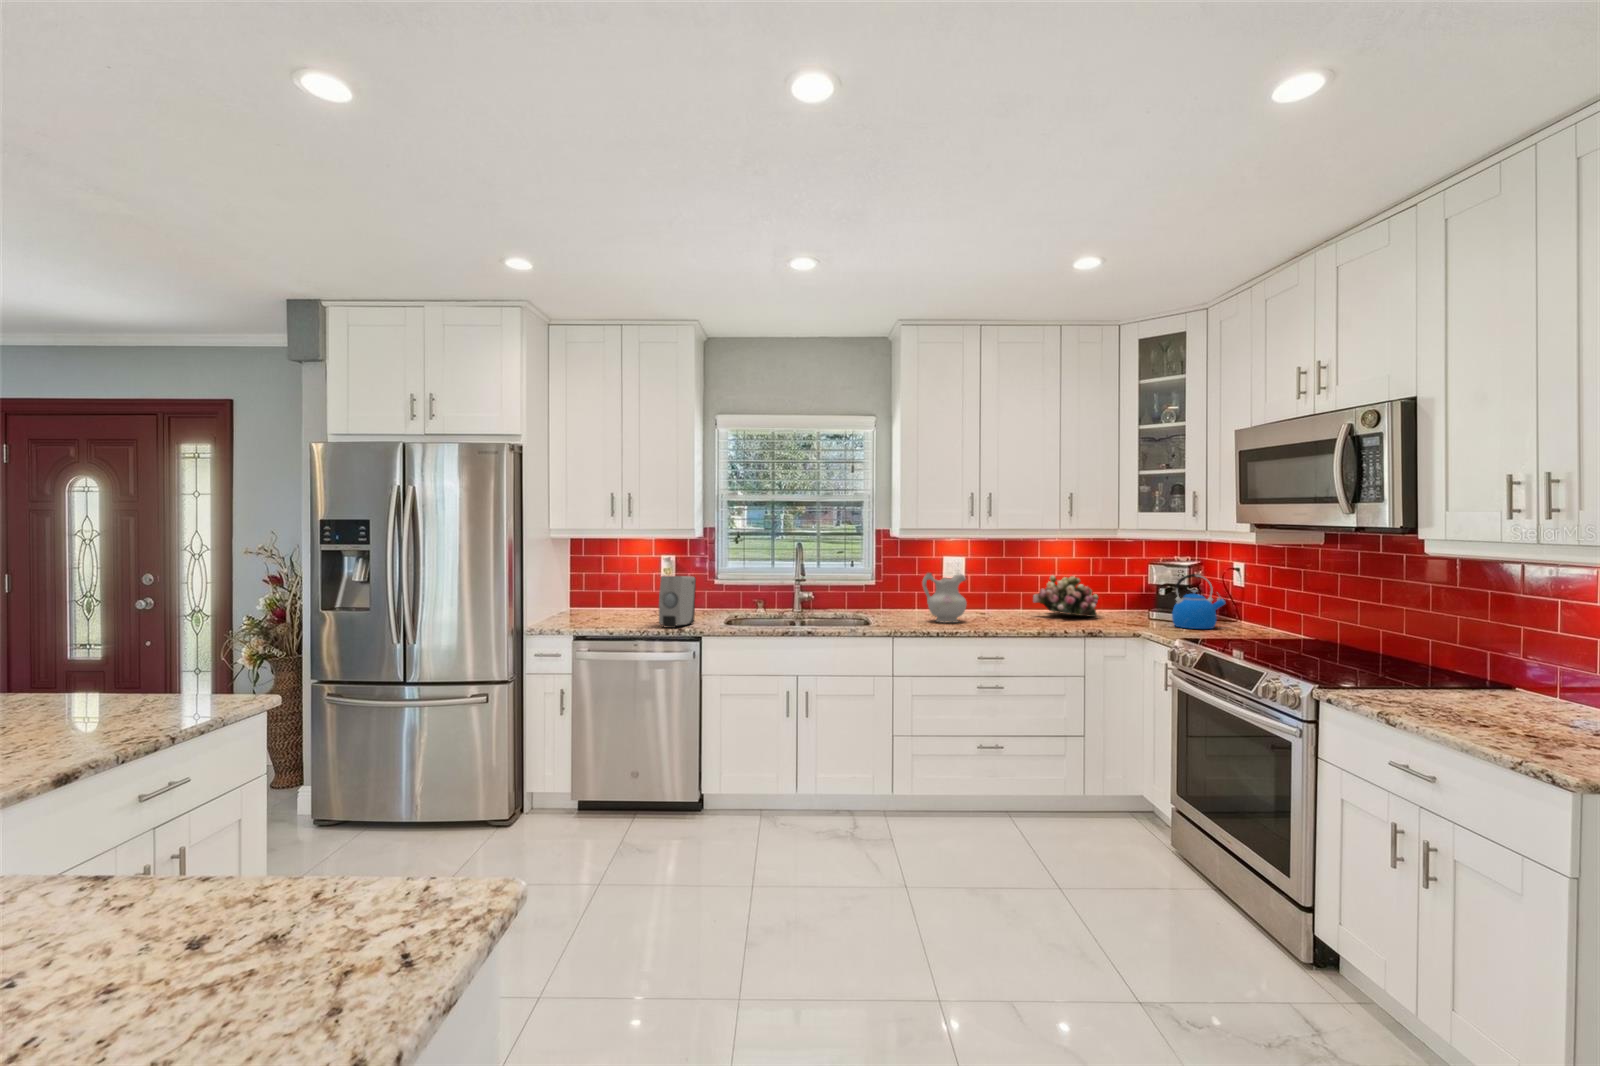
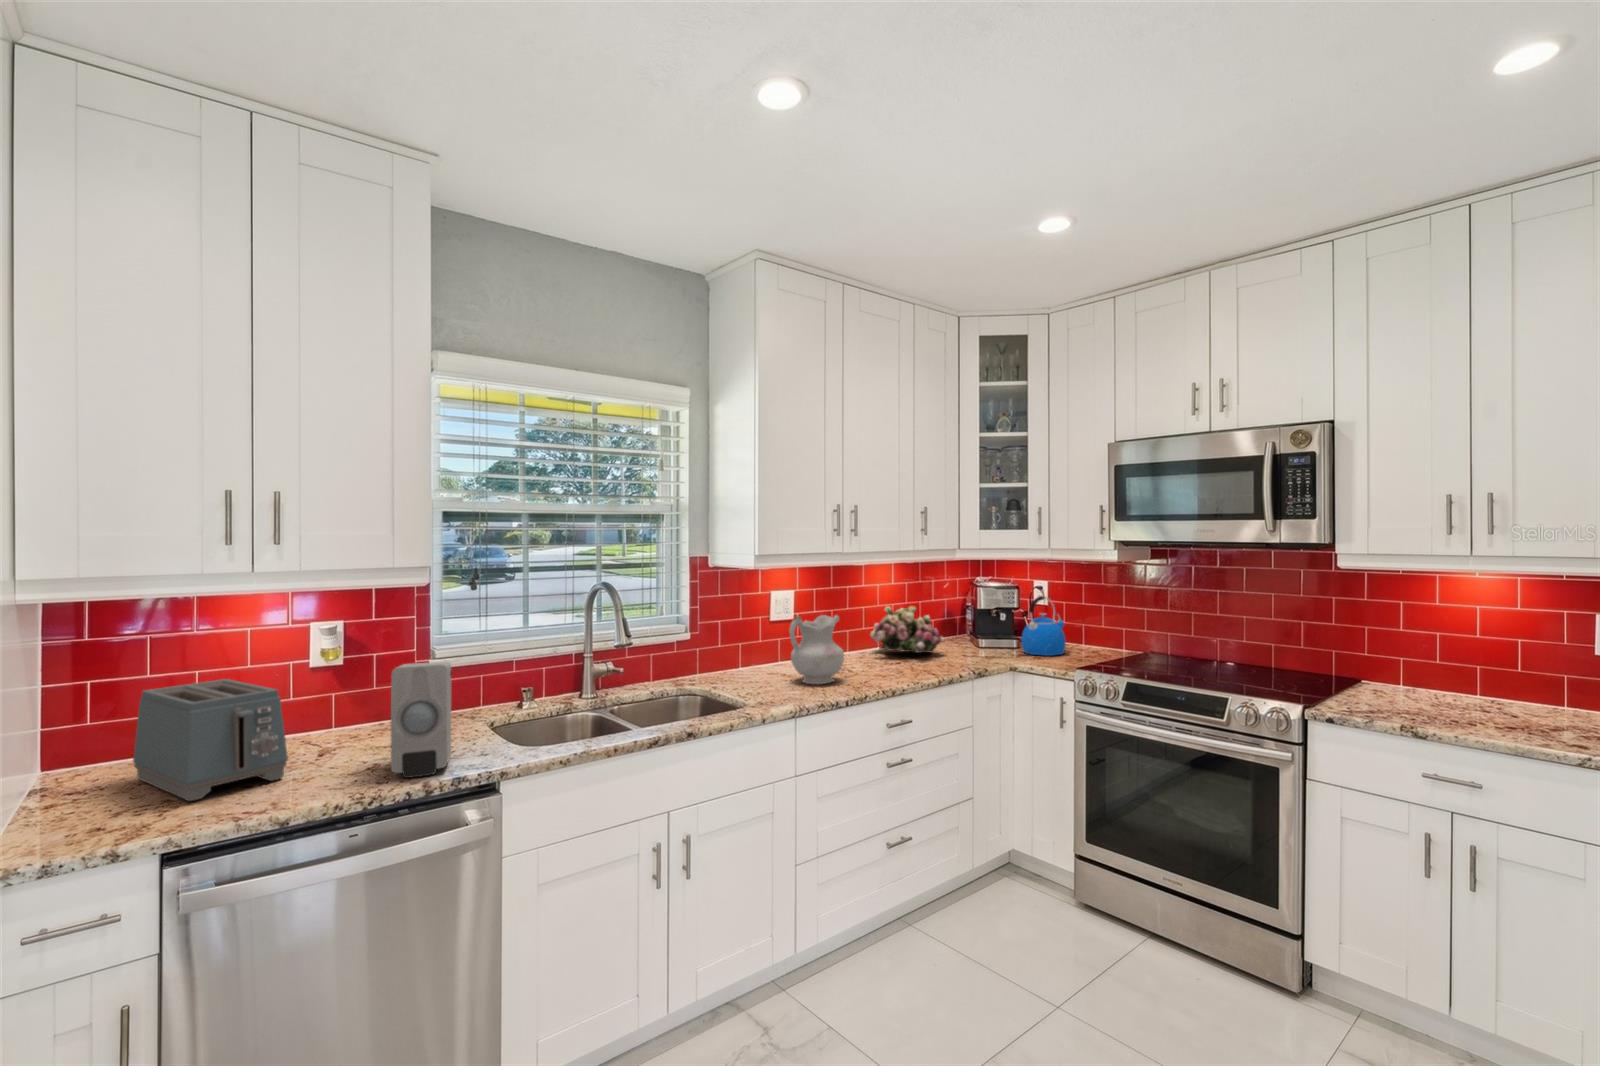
toaster: none [590,578,631,623] -> present [133,679,288,801]

